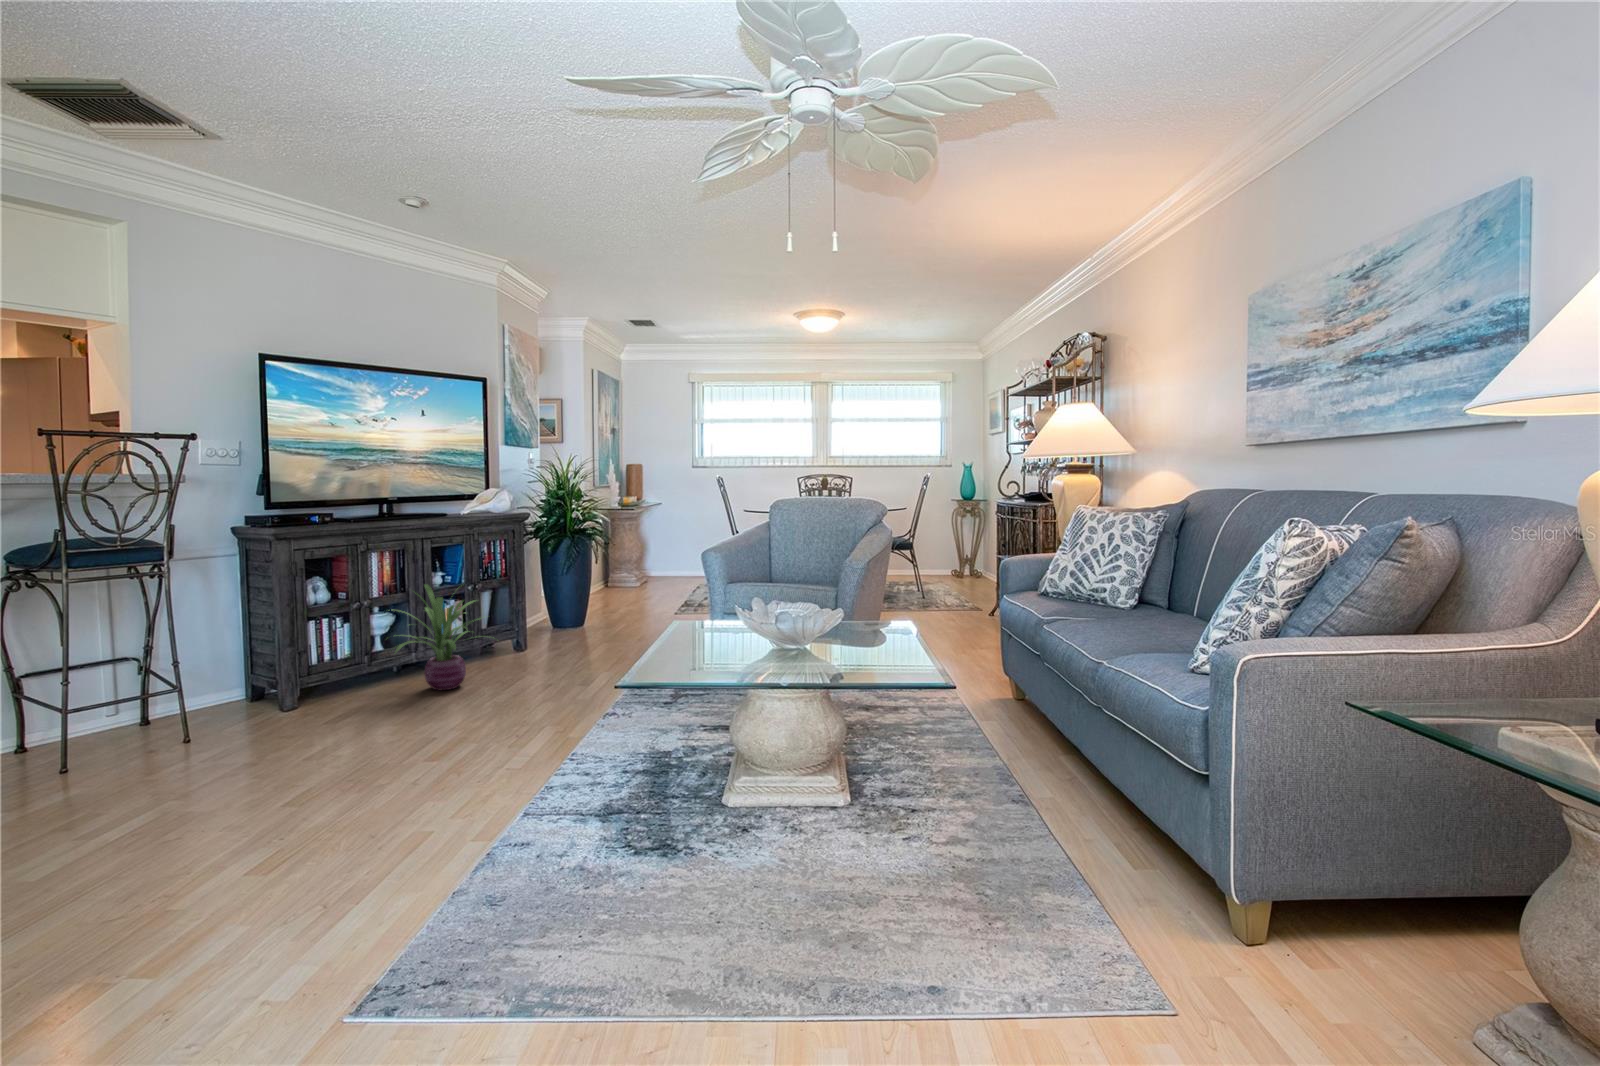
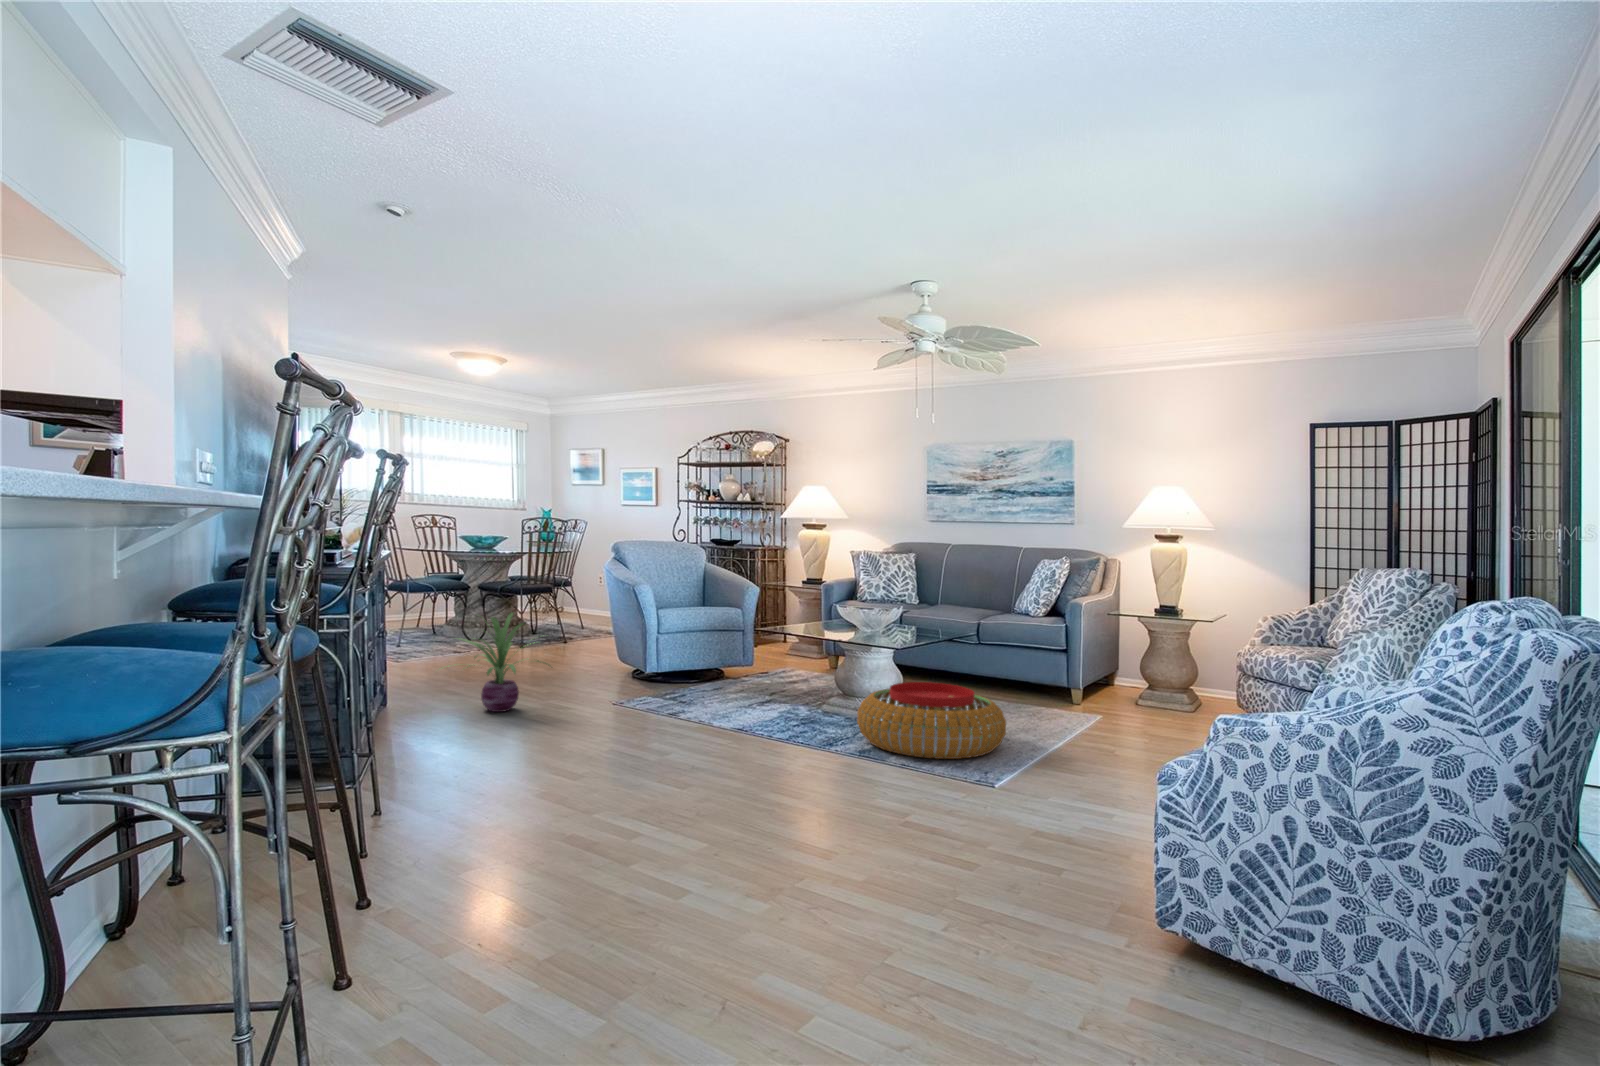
pouf: none [341,765,667,981] -> present [857,682,1006,759]

